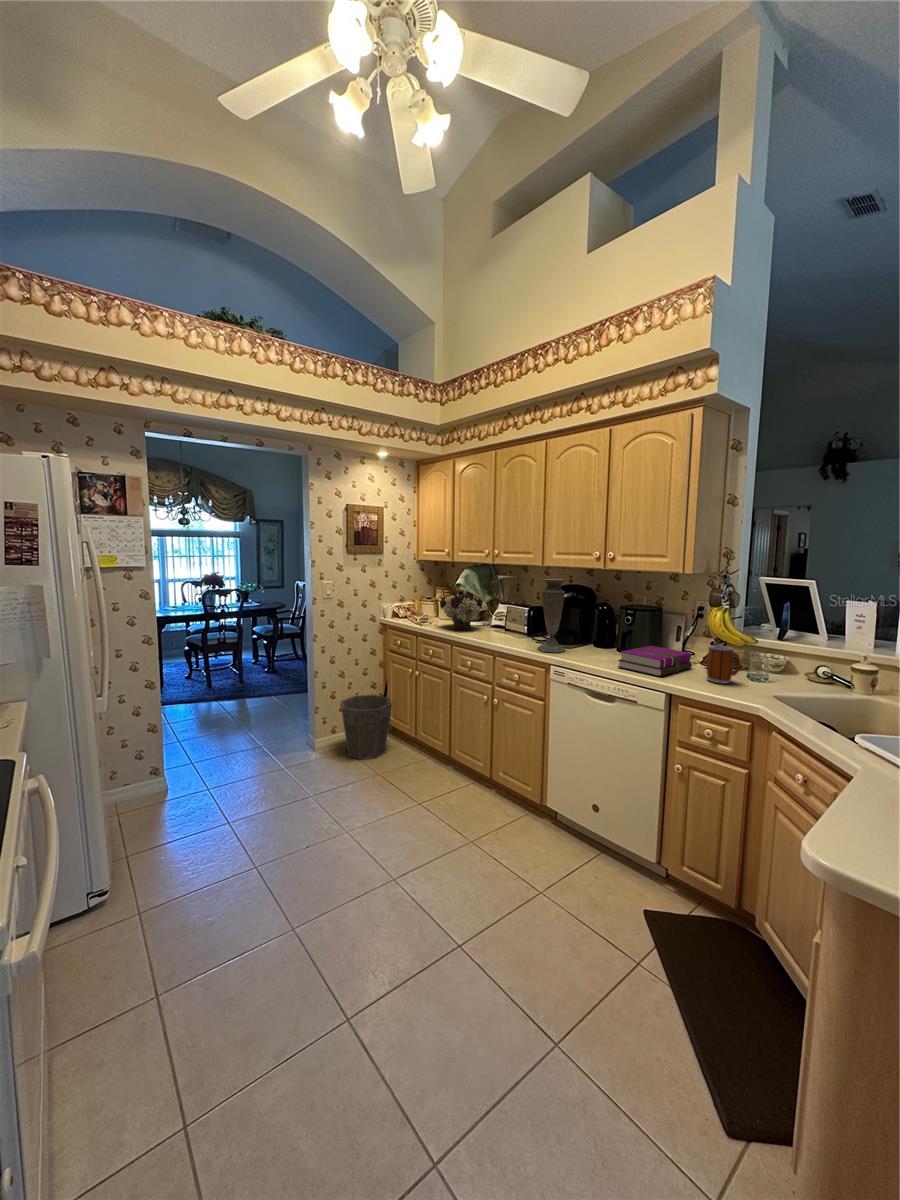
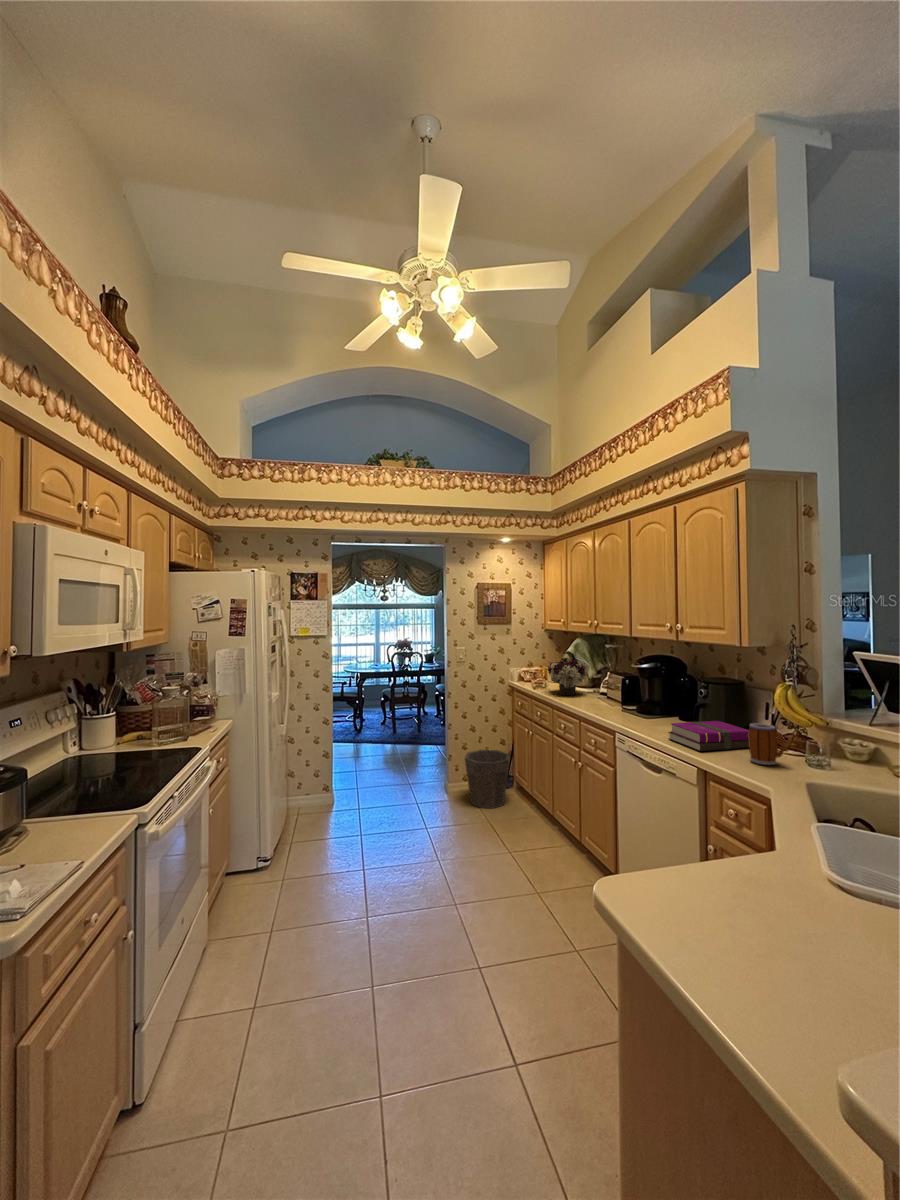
vase: present [538,579,565,653] -> none [613,649,639,721]

